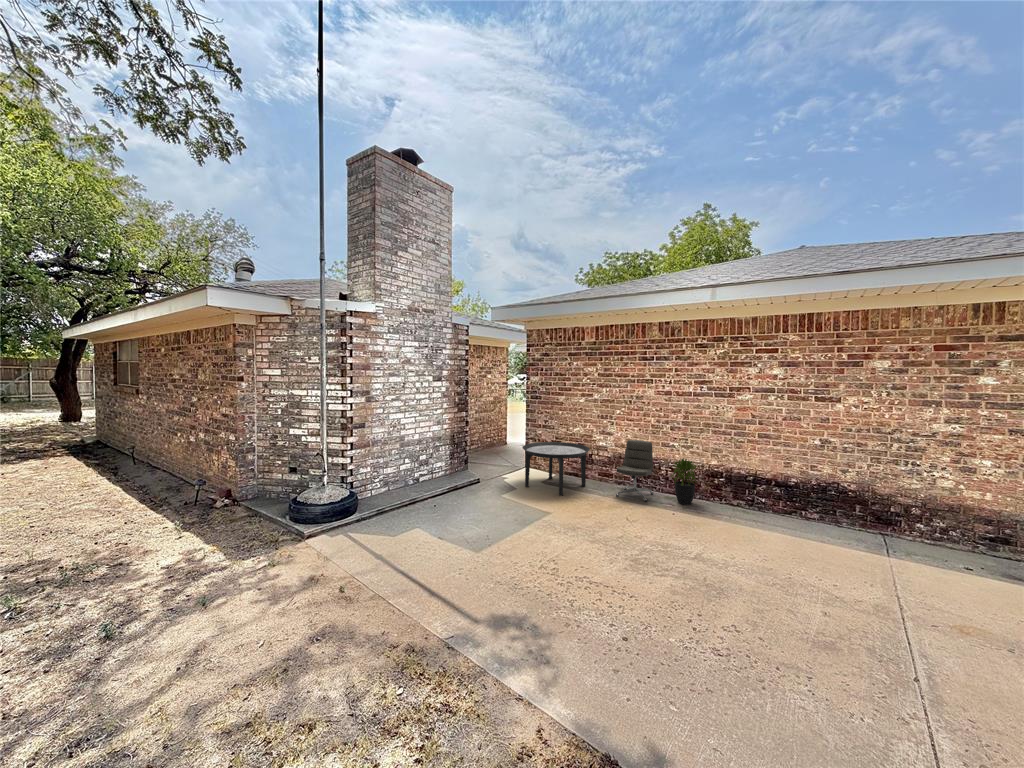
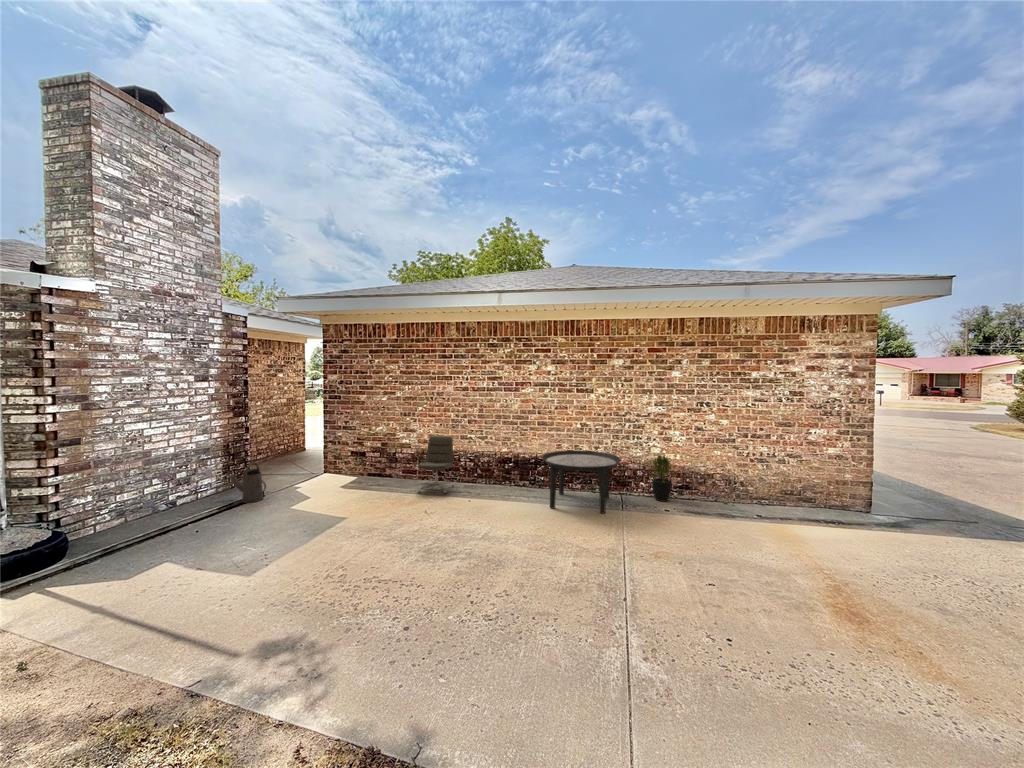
round table: present [522,442,590,496] -> present [542,450,621,513]
watering can: none [453,452,483,486] -> present [231,463,266,503]
potted plant: present [671,458,696,505] -> present [650,455,674,502]

